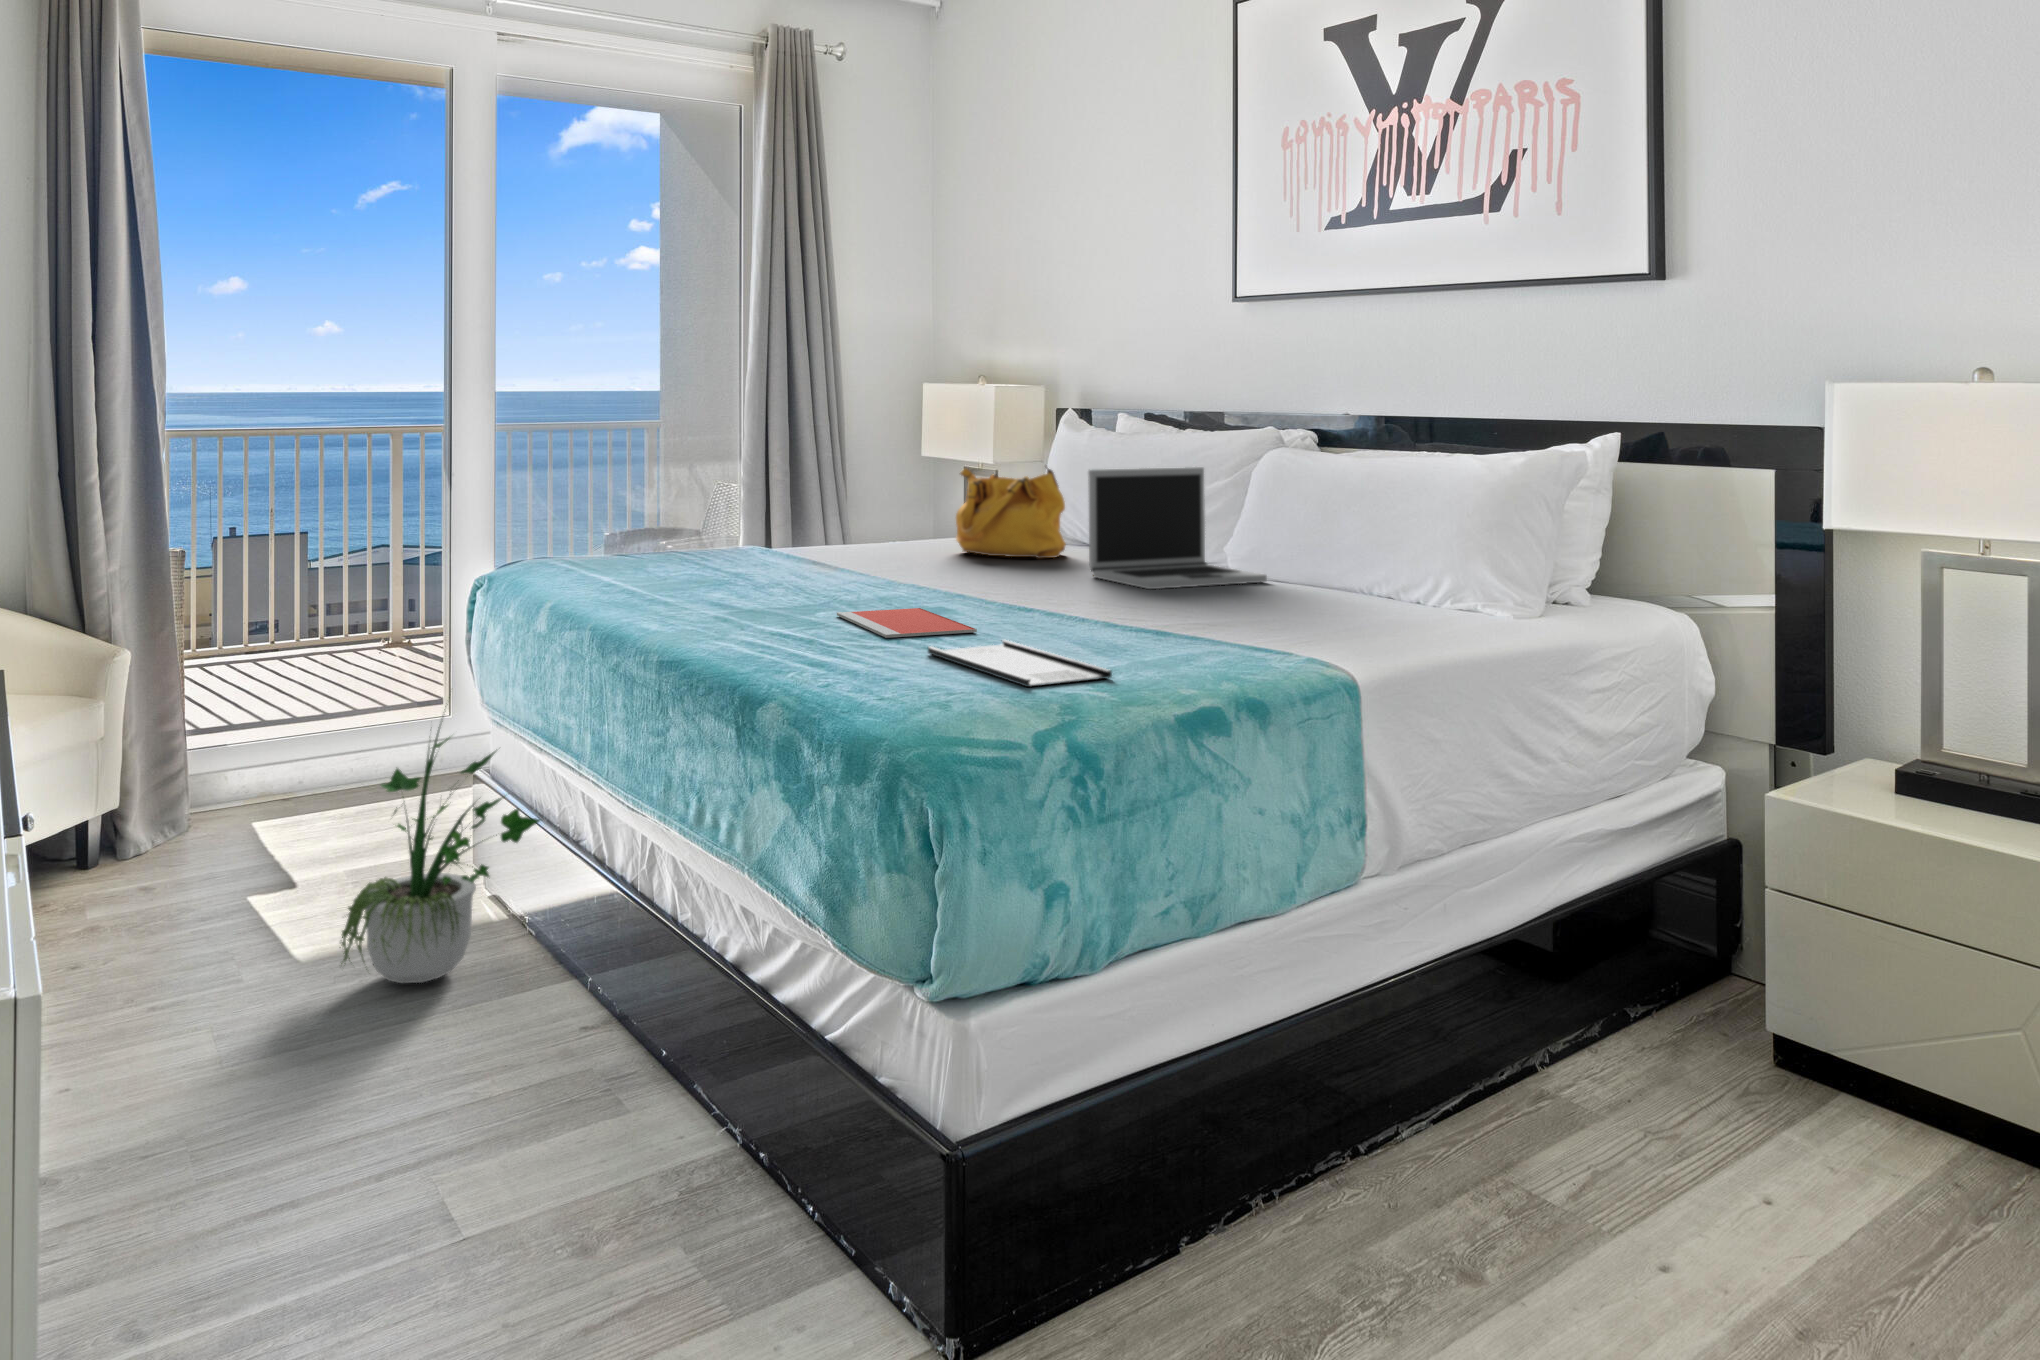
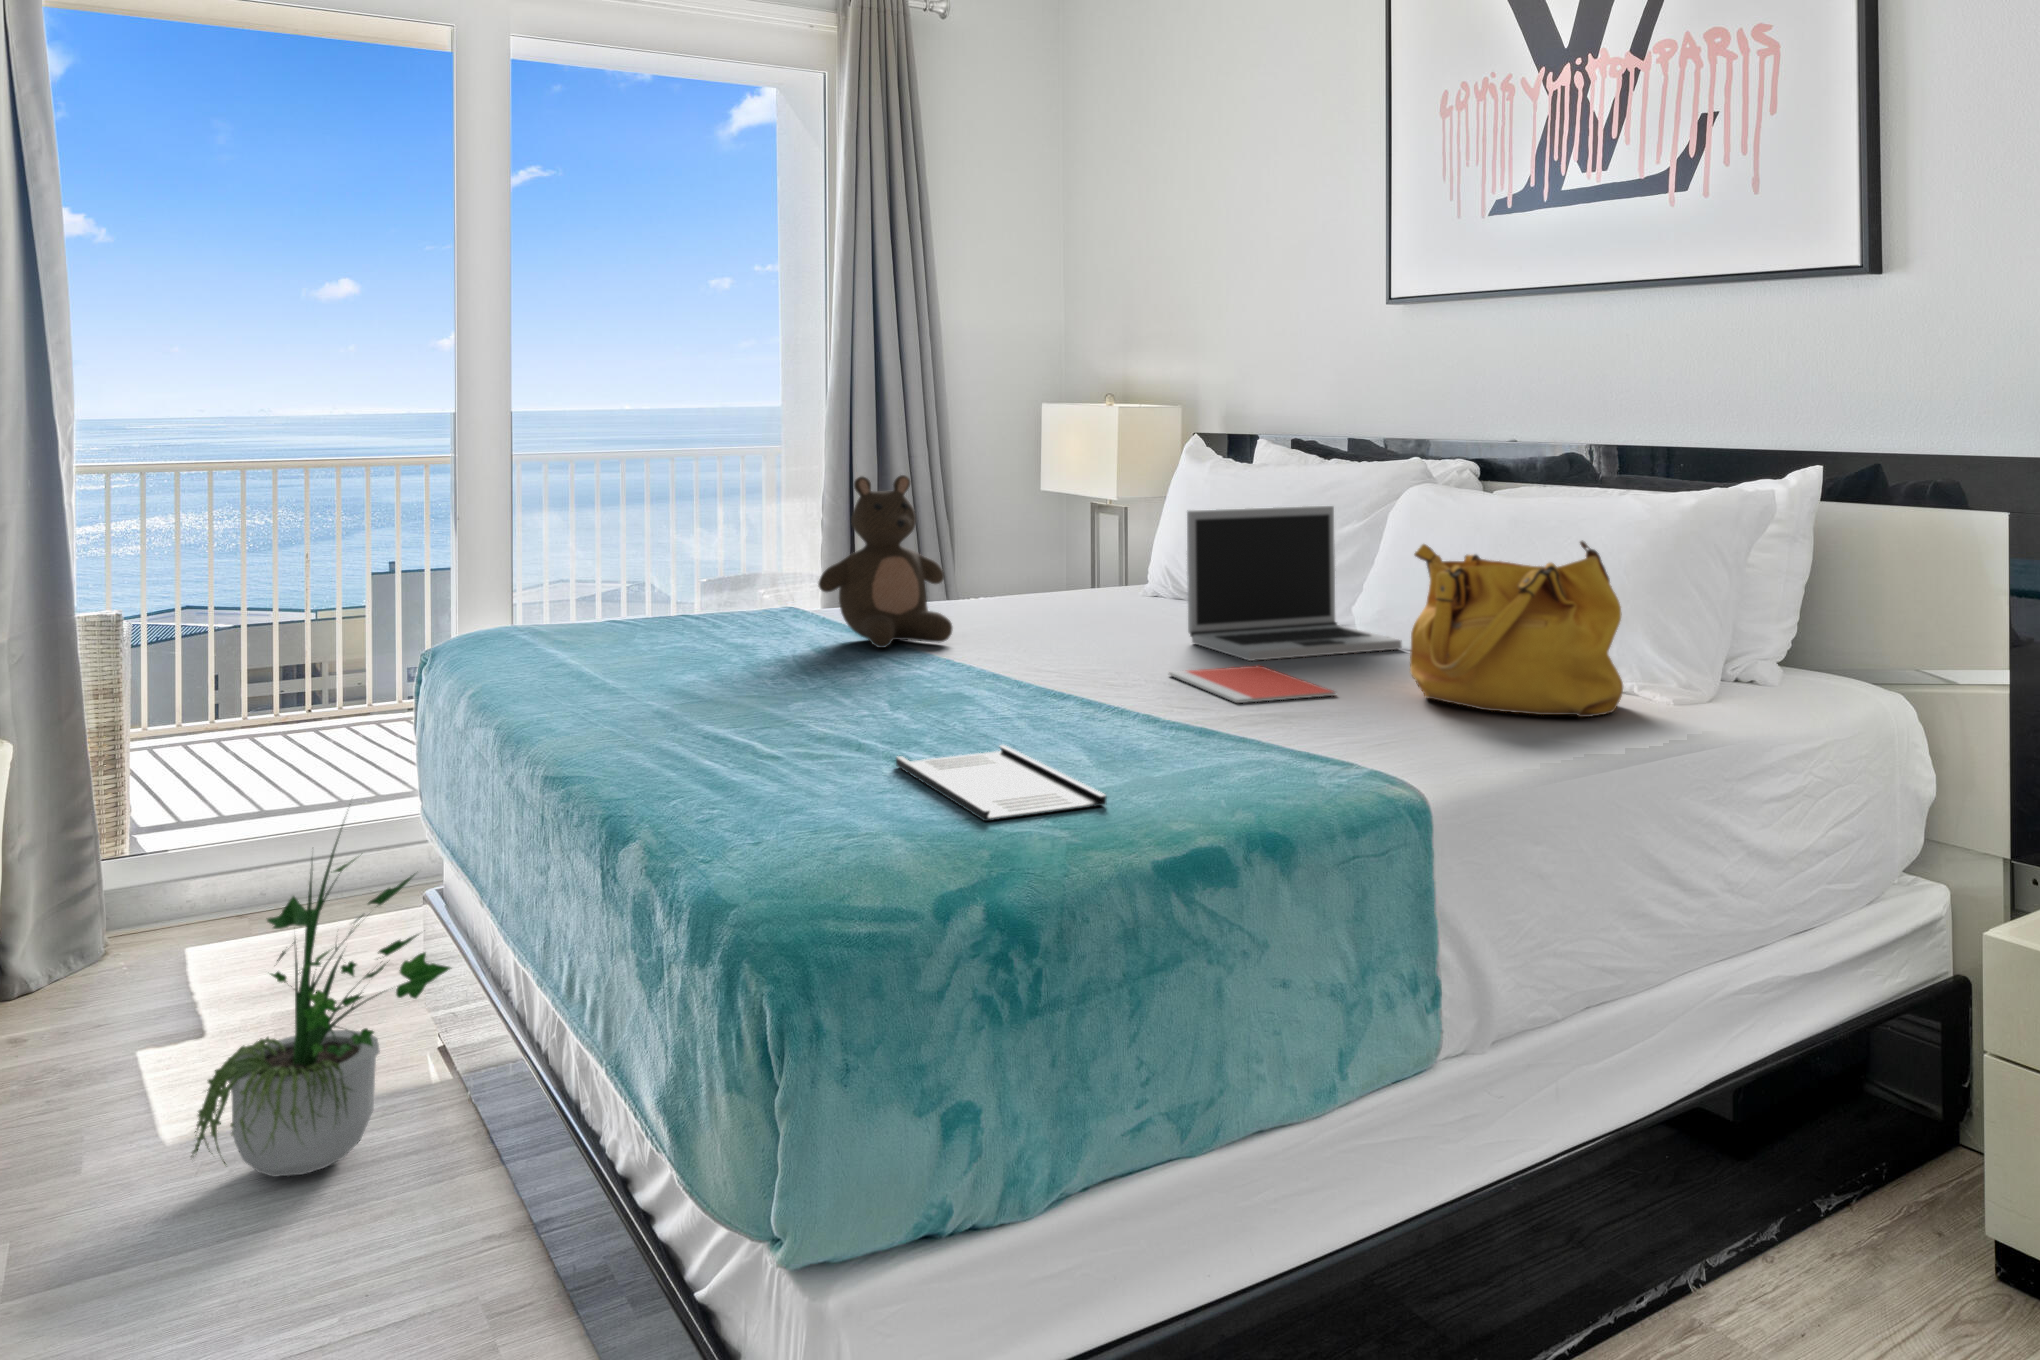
stuffed bear: none [789,440,898,579] -> present [818,475,952,648]
handbag: present [956,467,1066,559] -> present [1410,541,1623,717]
notebook: present [837,608,977,638] -> present [1169,666,1337,703]

